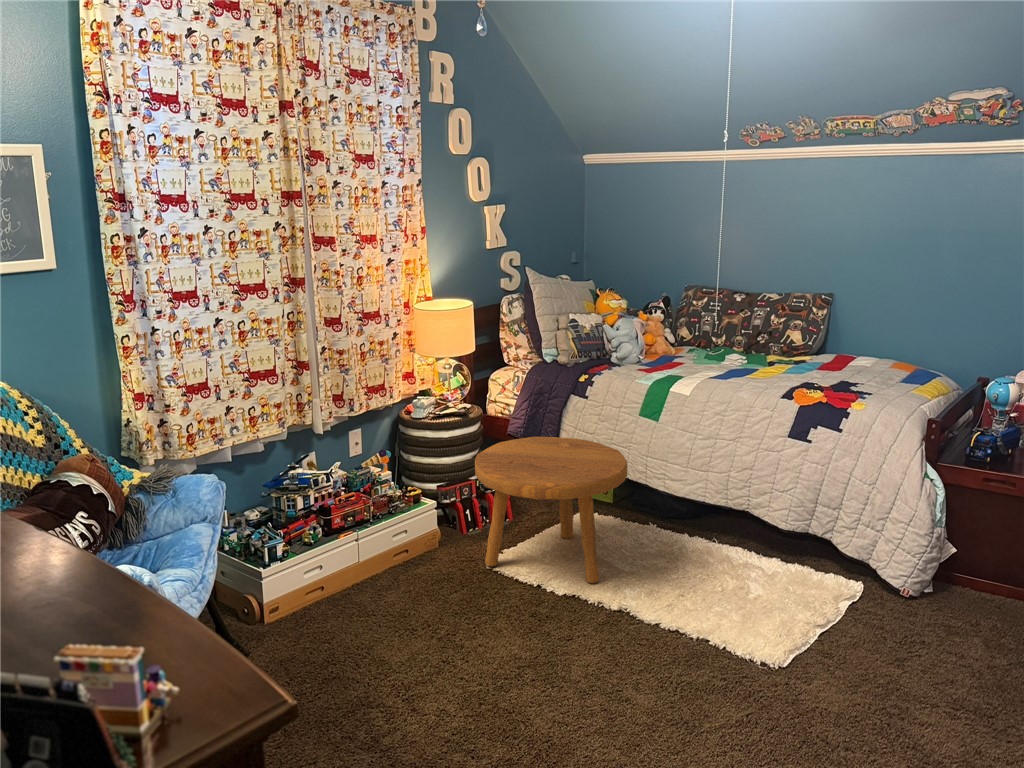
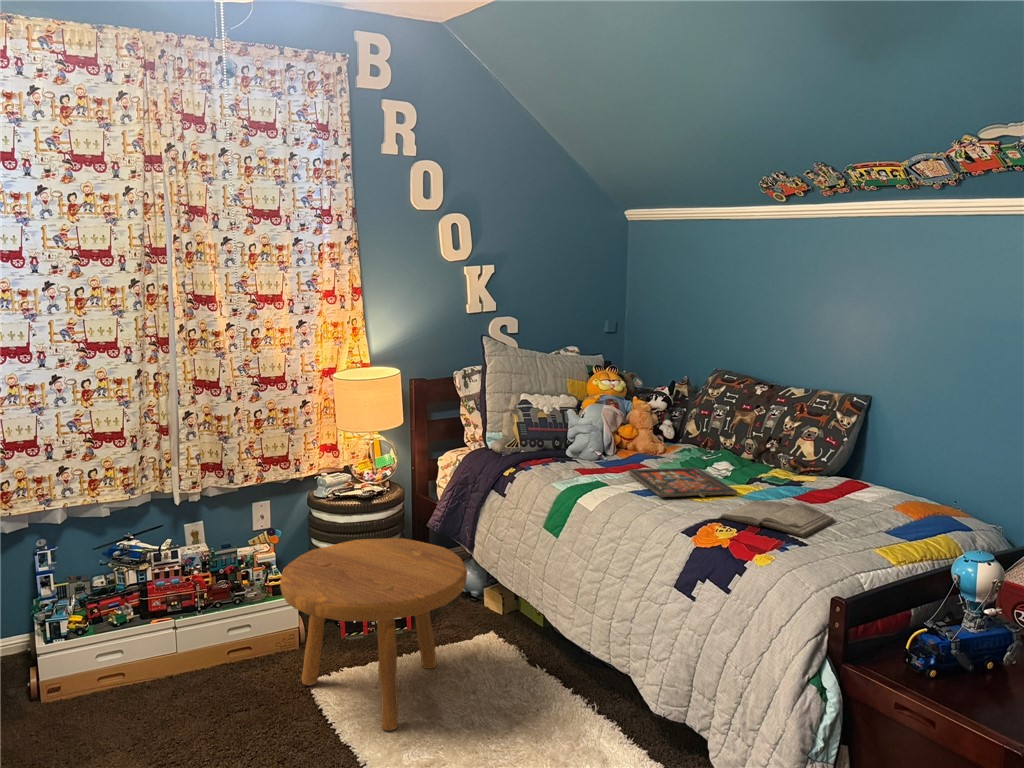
board game: none [682,358,778,379] -> present [629,467,737,497]
diary: none [794,372,866,393] -> present [720,500,836,538]

